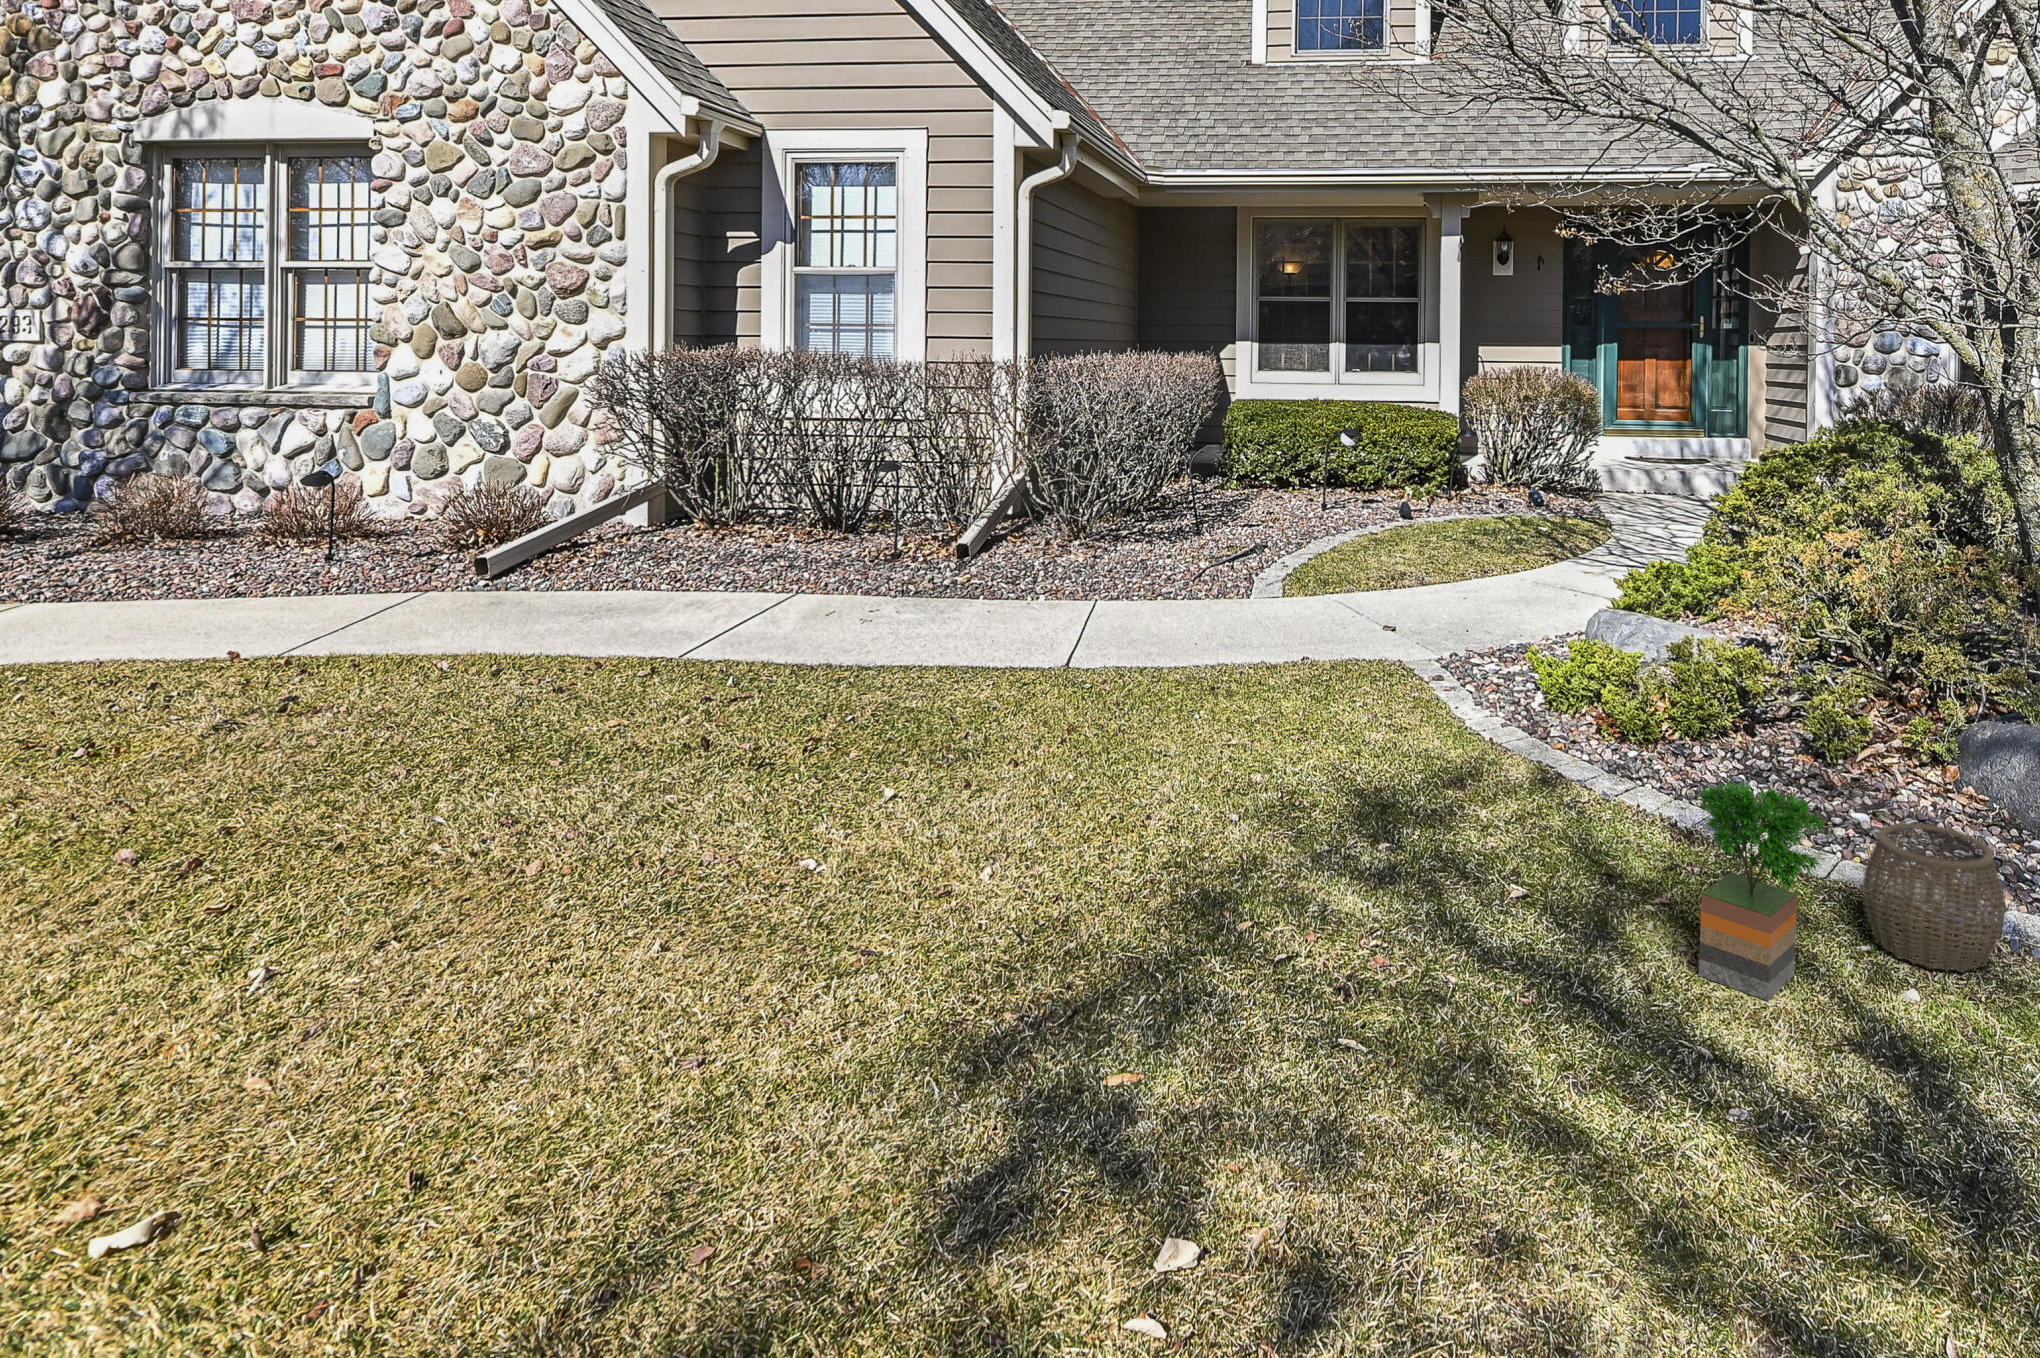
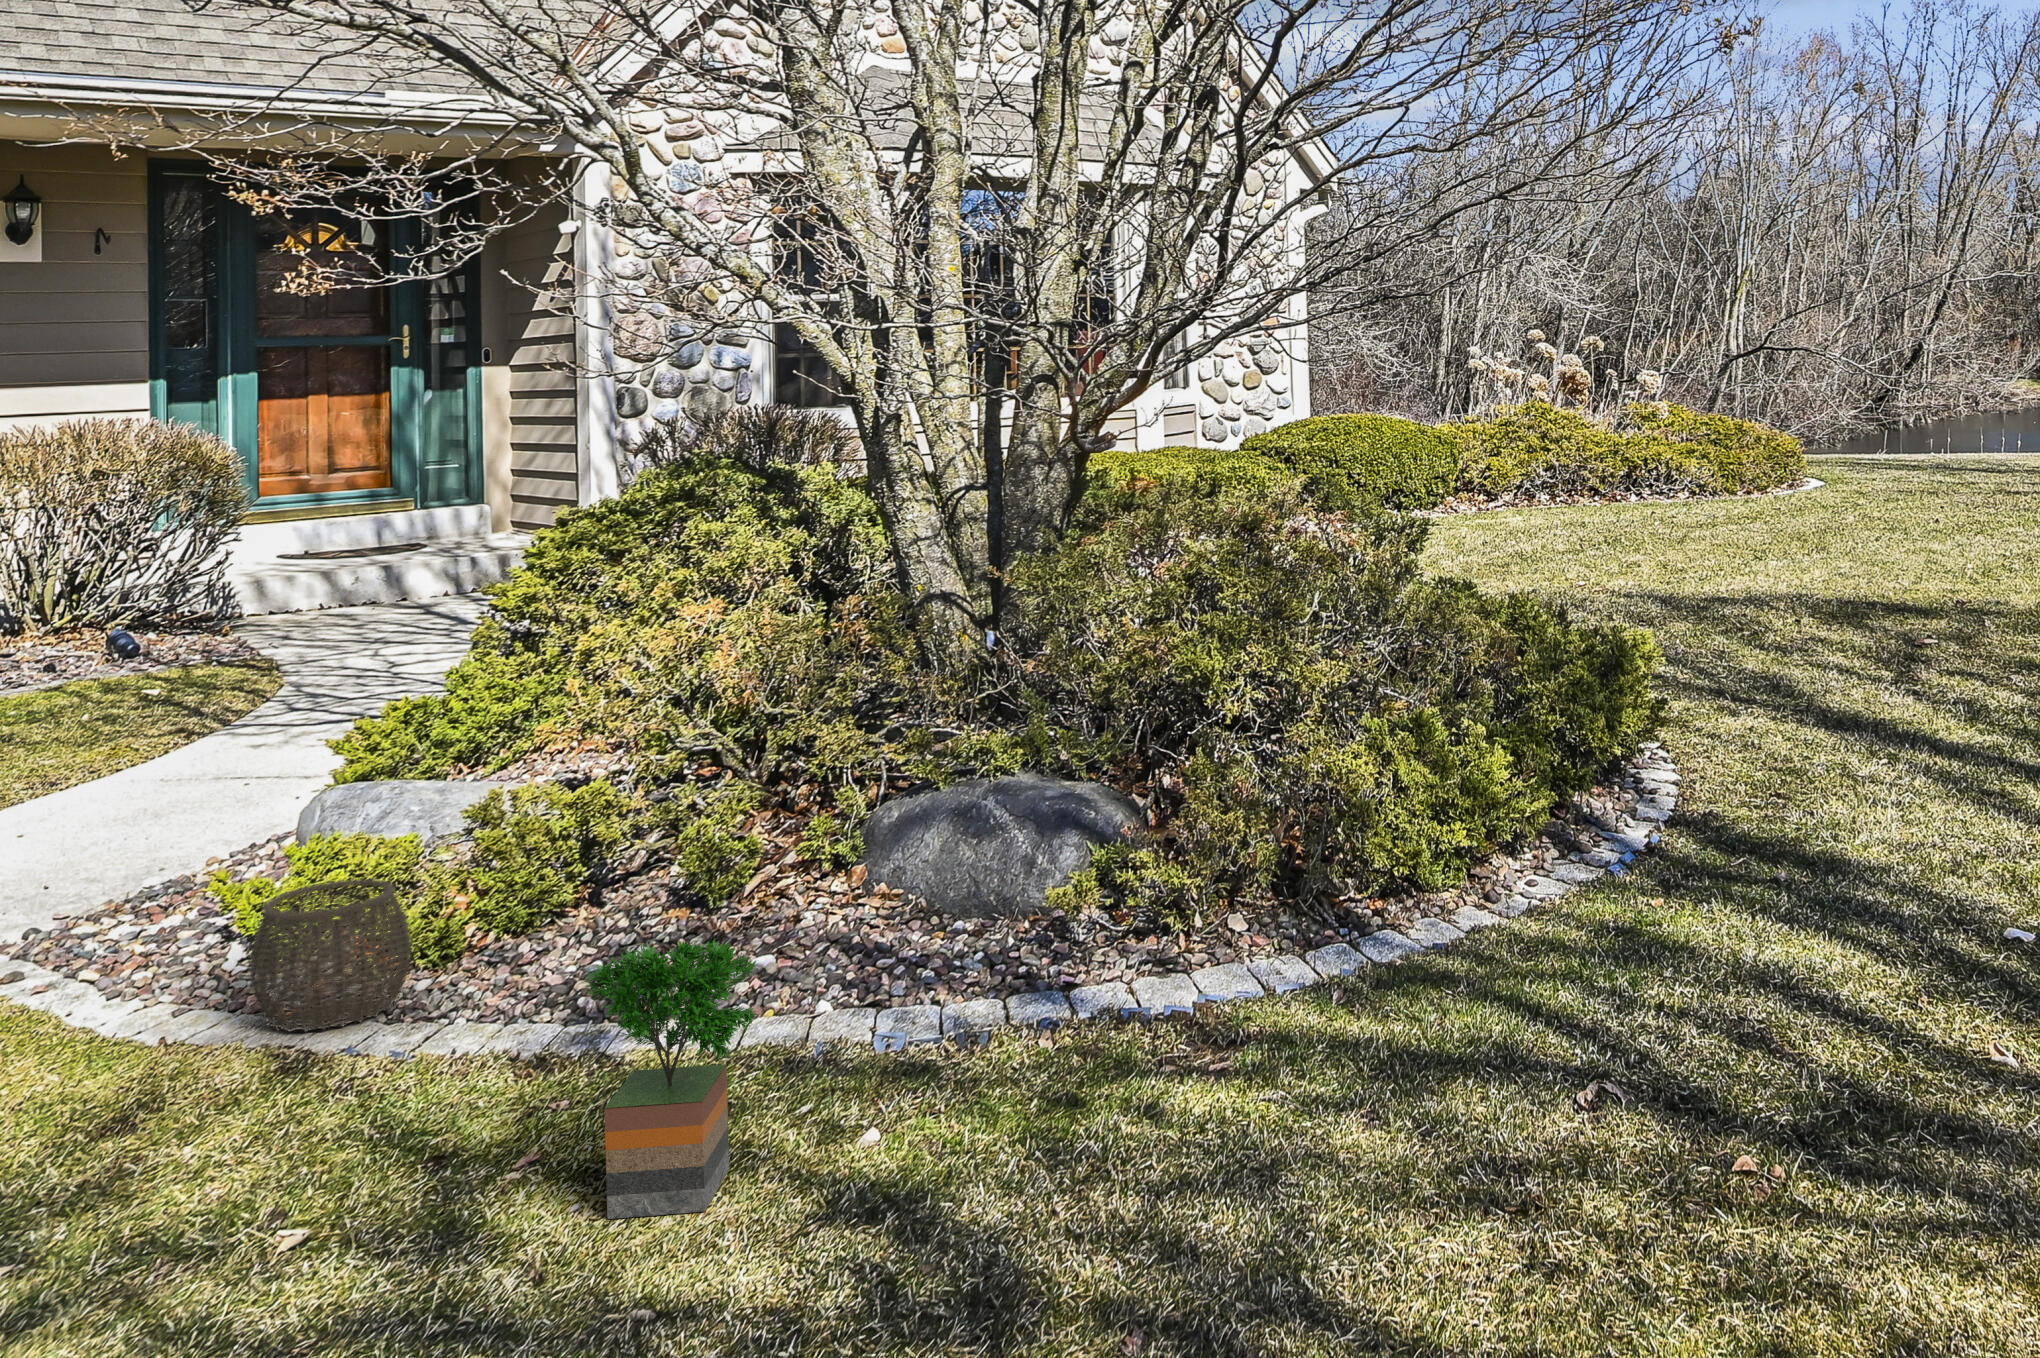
woven basket: present [1861,823,2006,972] -> present [249,879,412,1032]

